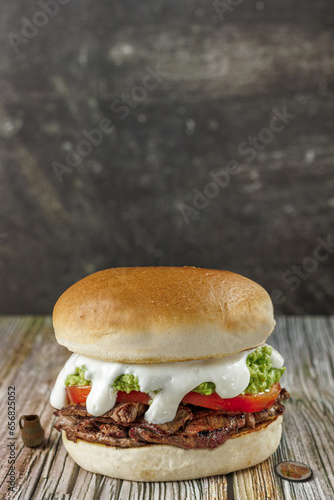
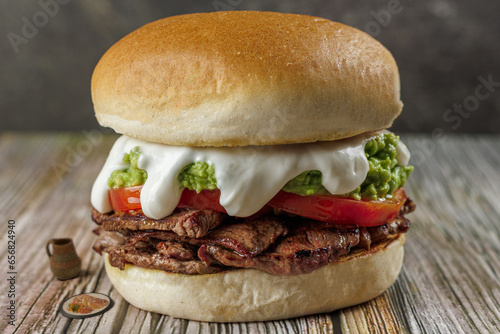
dish: present [274,461,313,483] -> present [59,292,113,319]

